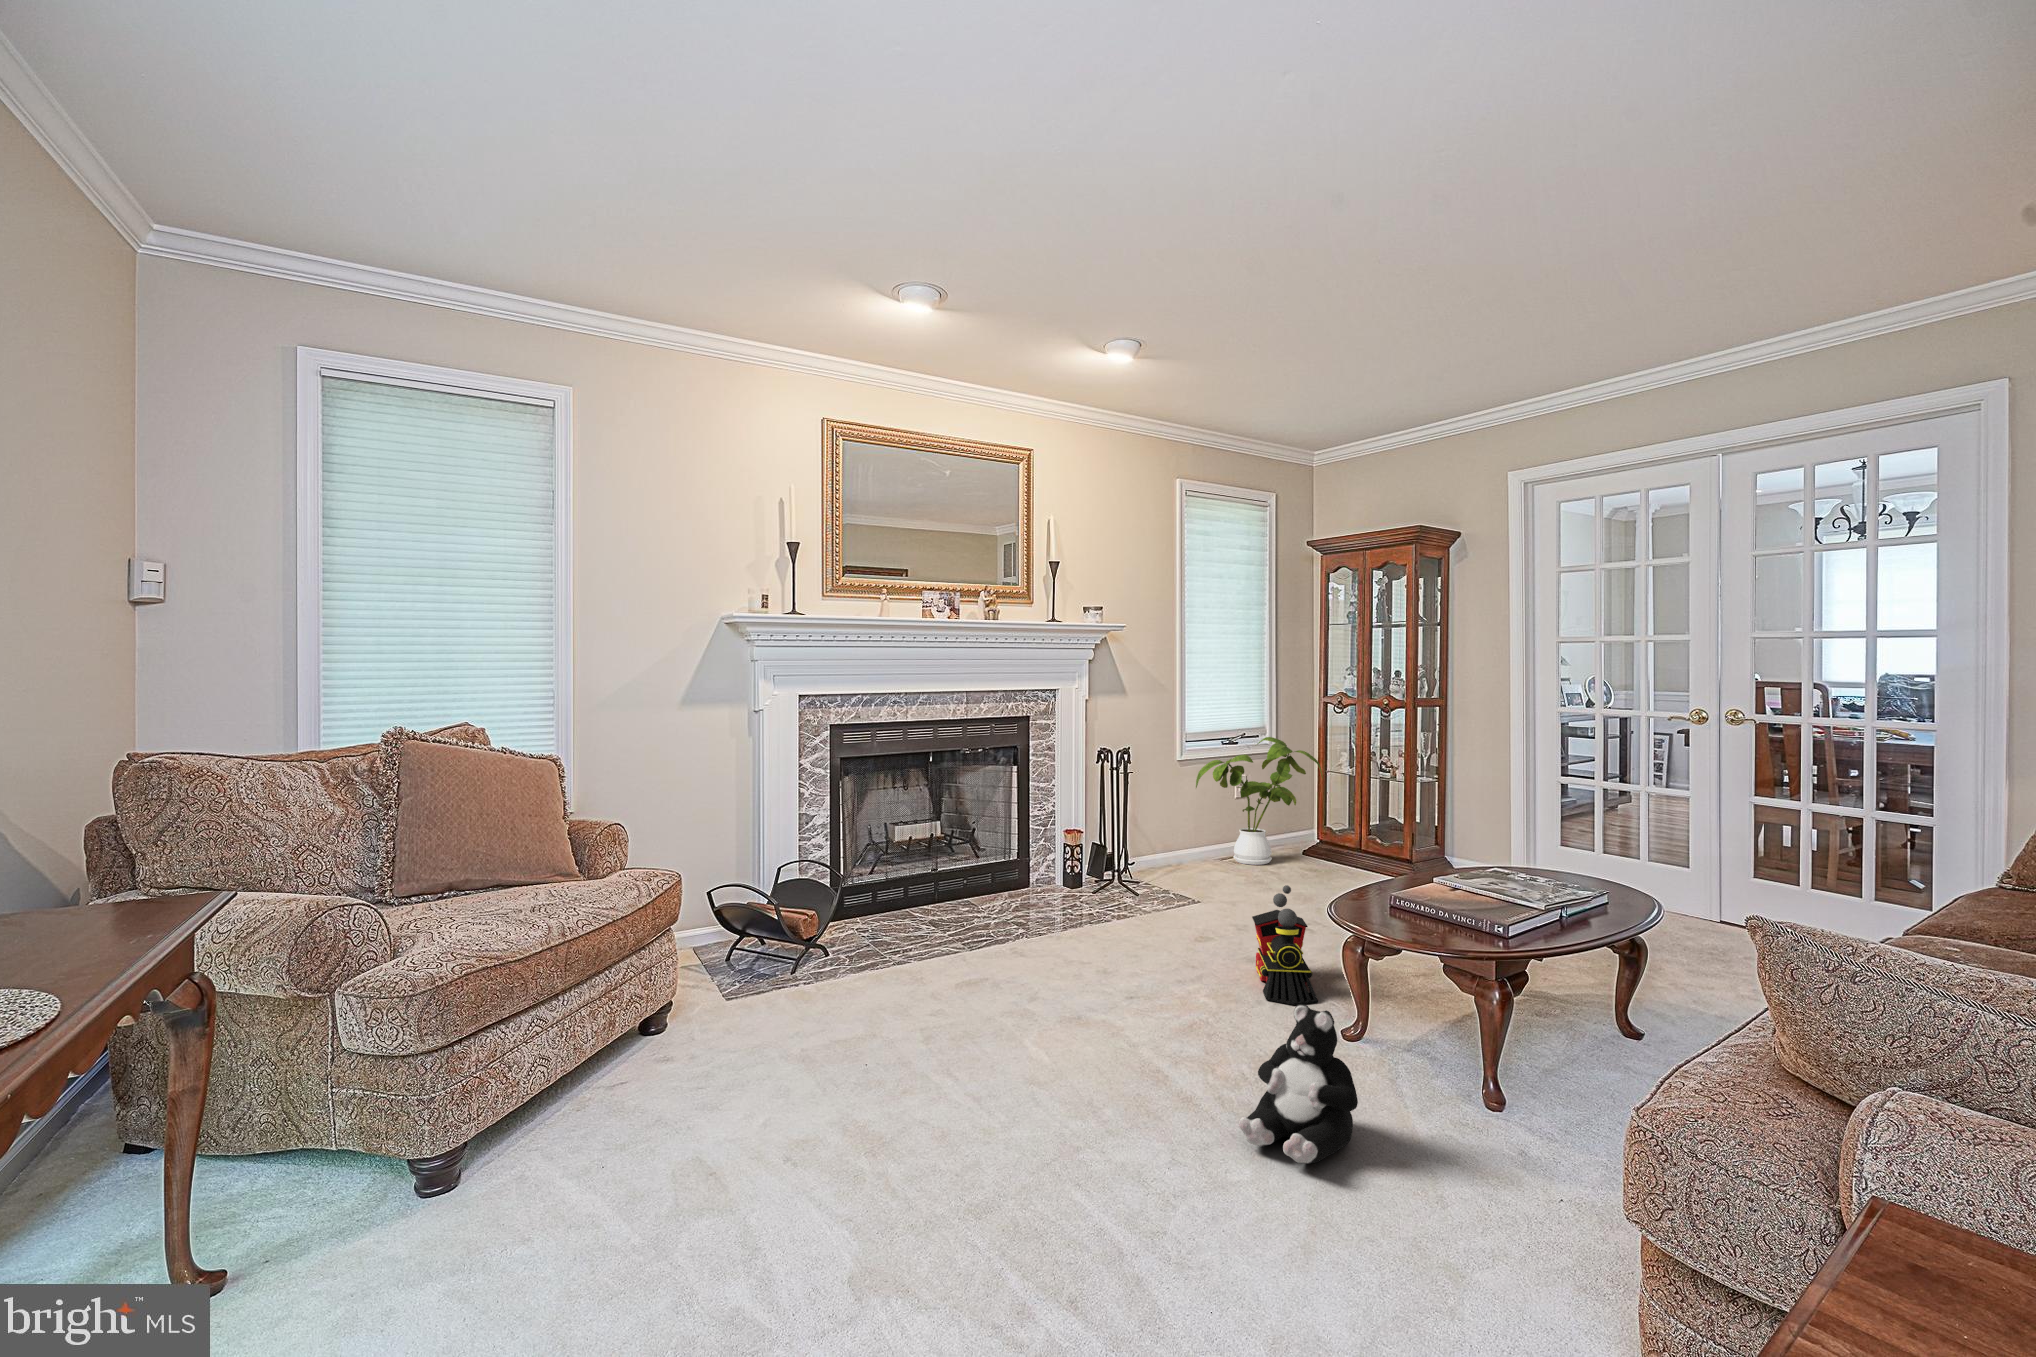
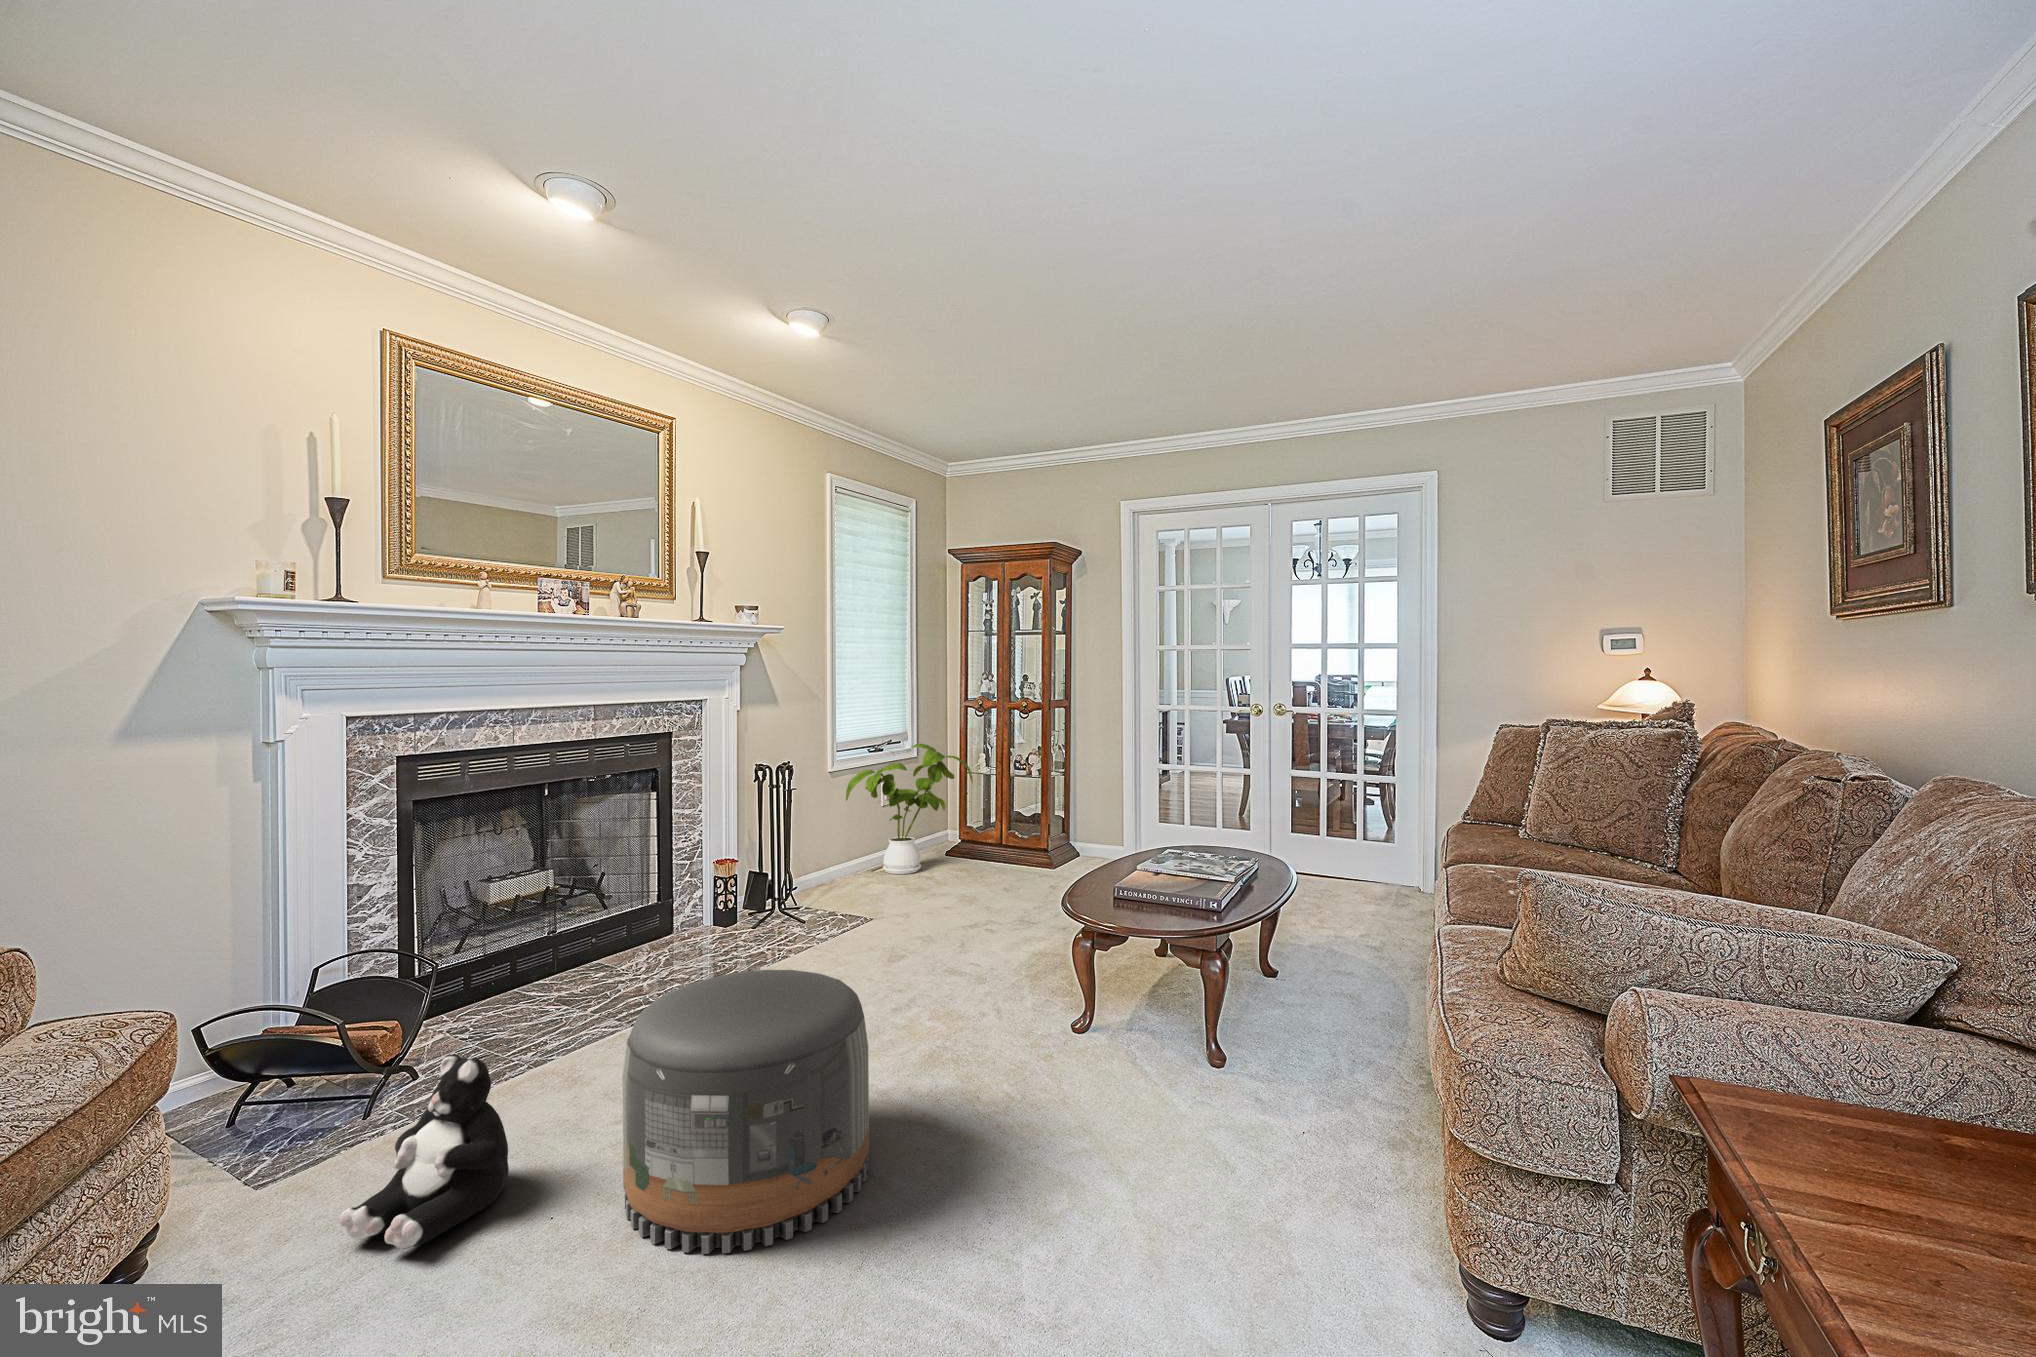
toy train: present [1252,885,1318,1005] -> none [966,898,1049,1024]
pouf: none [917,906,1098,1102] -> present [622,970,869,1254]
plush toy: present [1239,1004,1358,1164] -> present [339,1054,509,1249]

